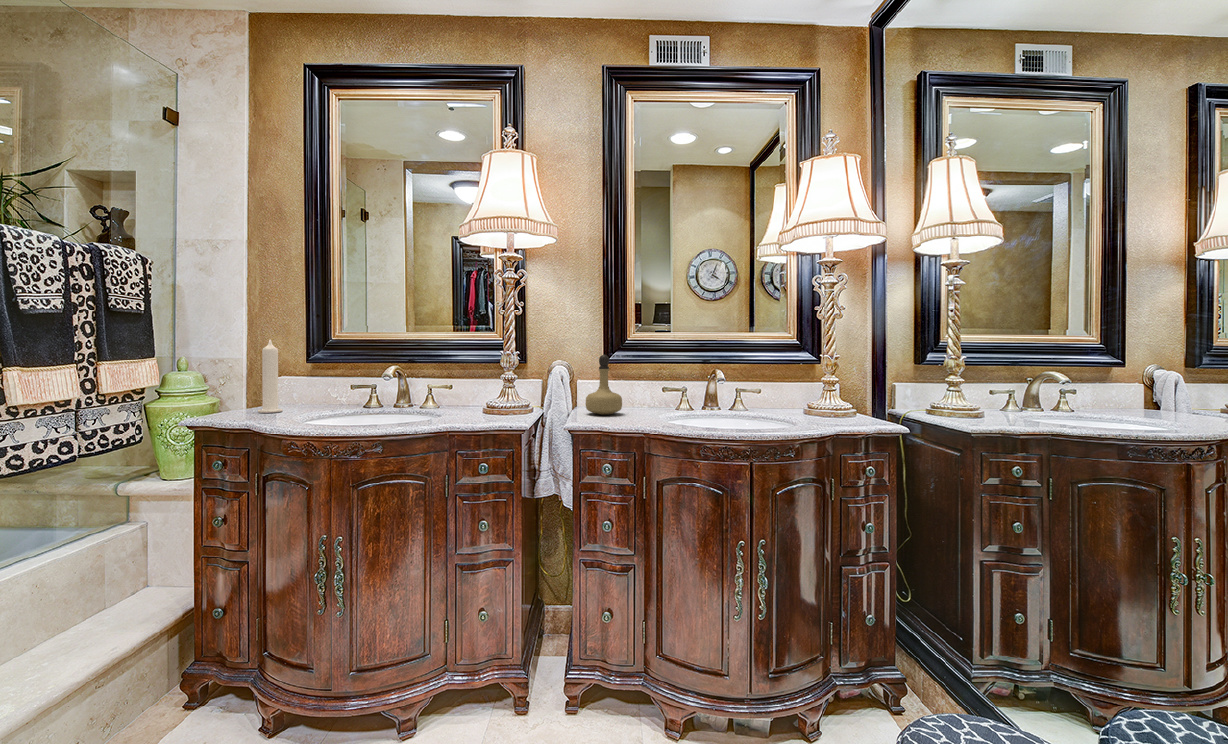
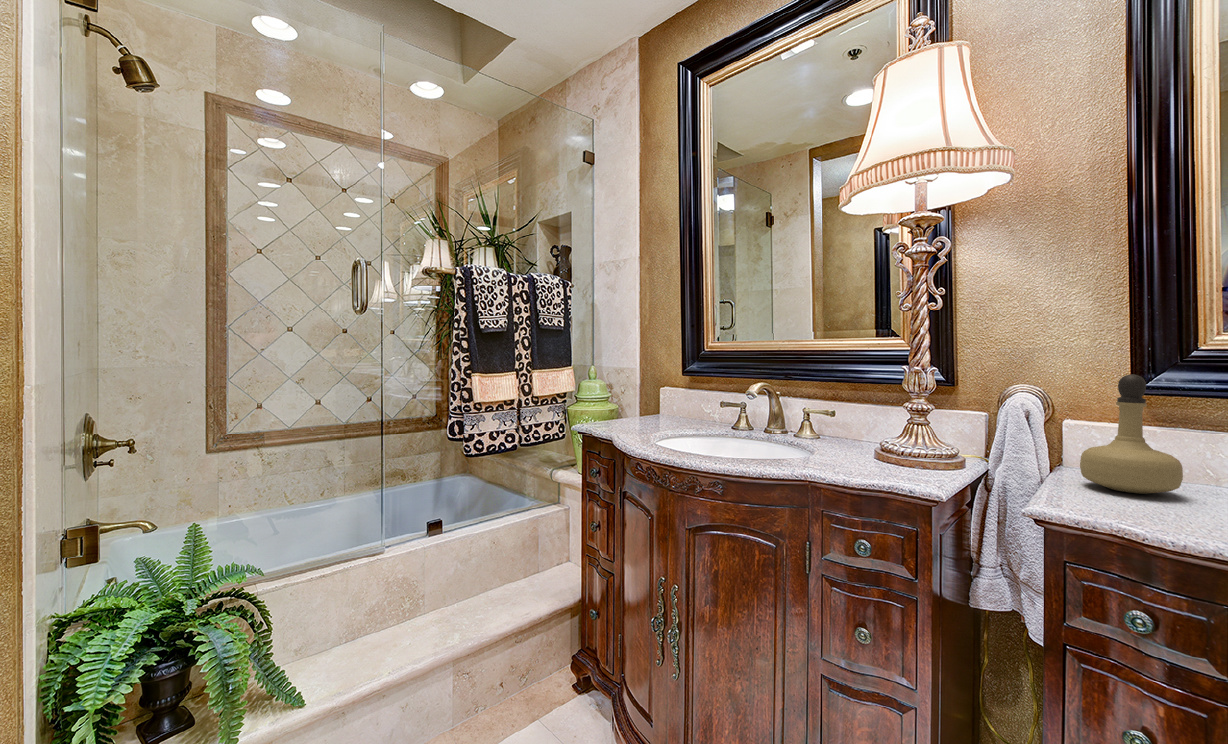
candle: present [258,339,283,413] -> none [630,350,651,426]

